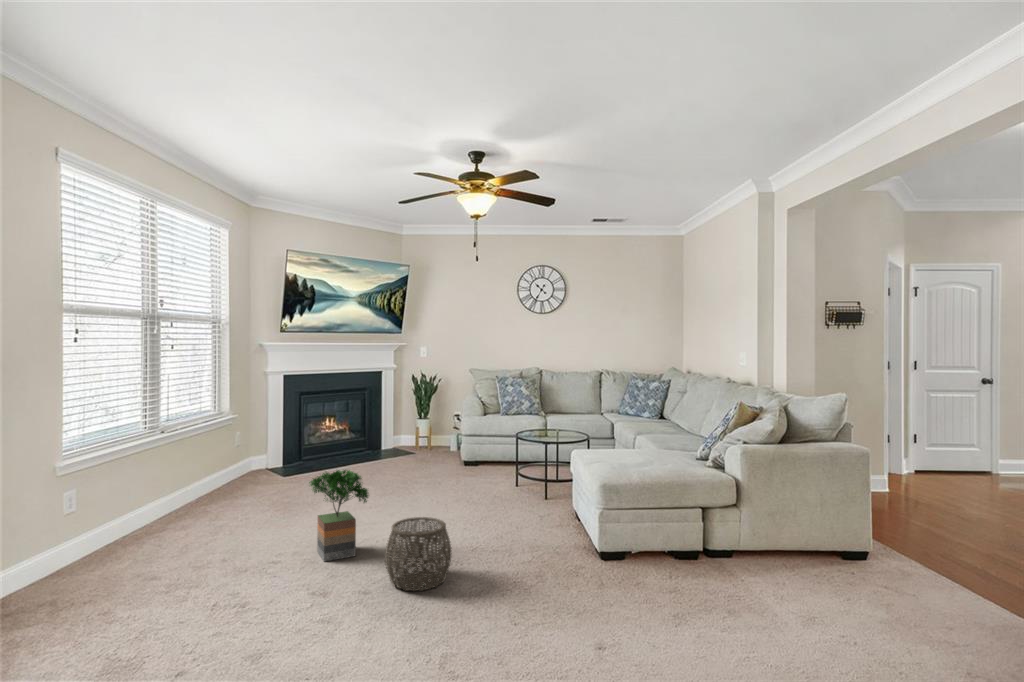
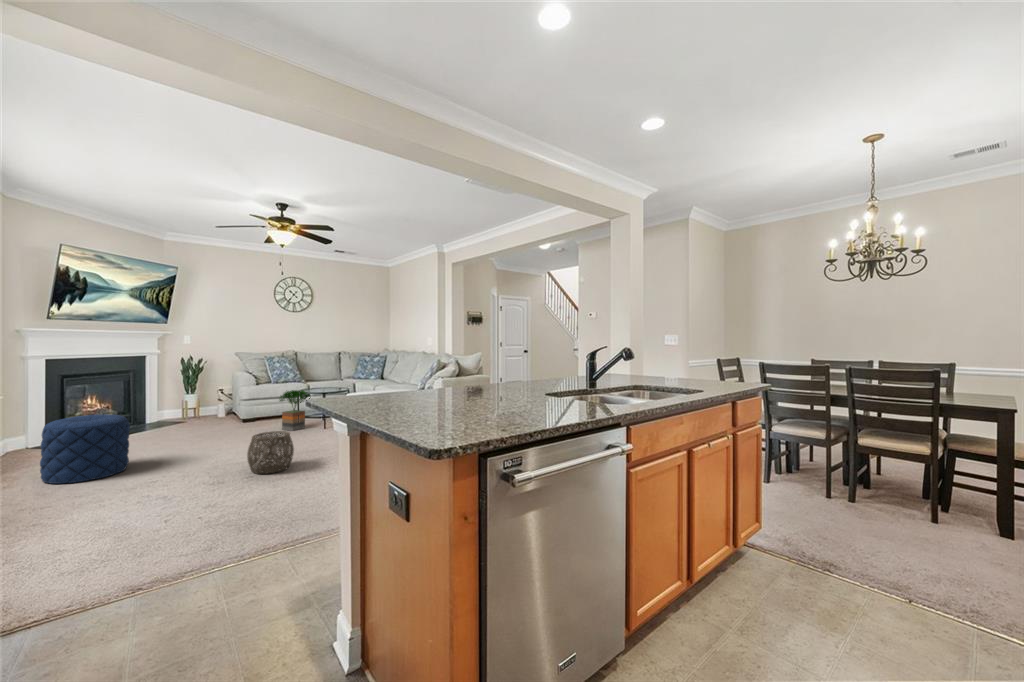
pouf: none [210,458,294,546] -> present [40,414,130,484]
potted tree: present [309,470,369,561] -> present [280,390,311,431]

